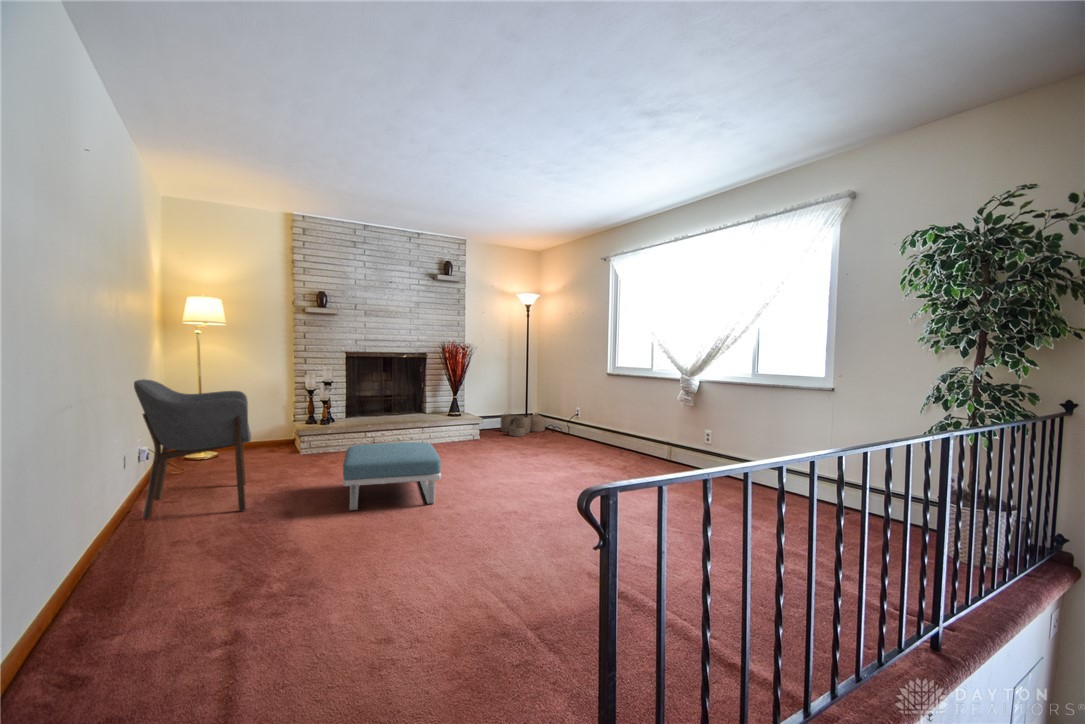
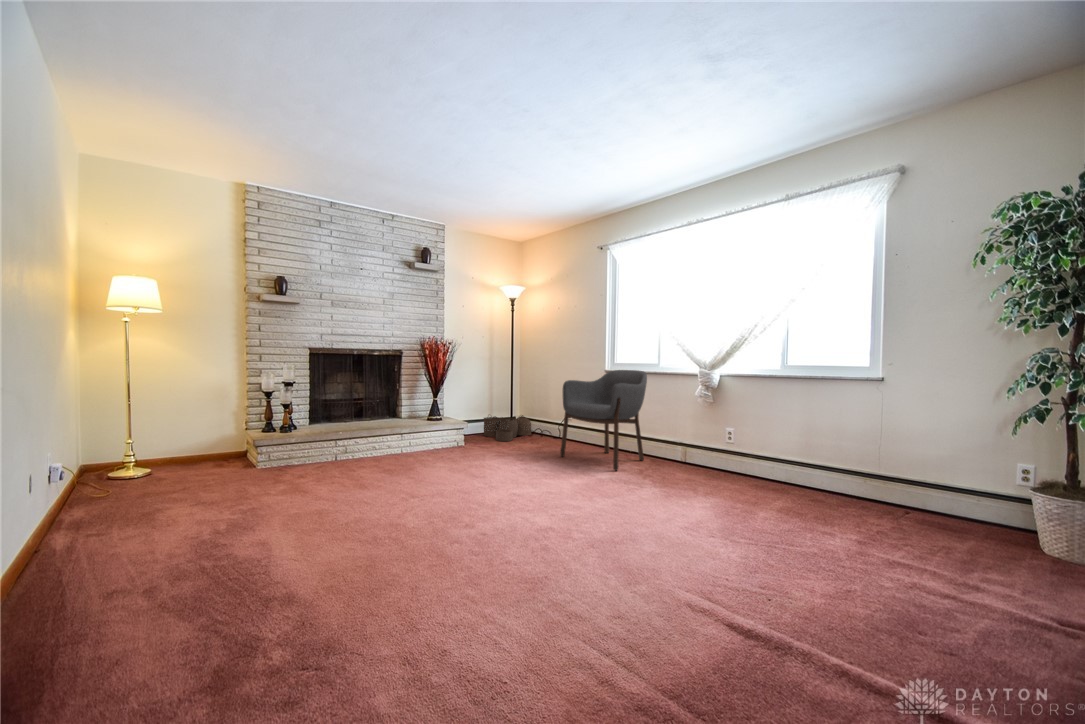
armchair: present [134,379,251,519] -> present [560,370,647,471]
footstool: present [343,442,441,510] -> none [327,450,451,538]

